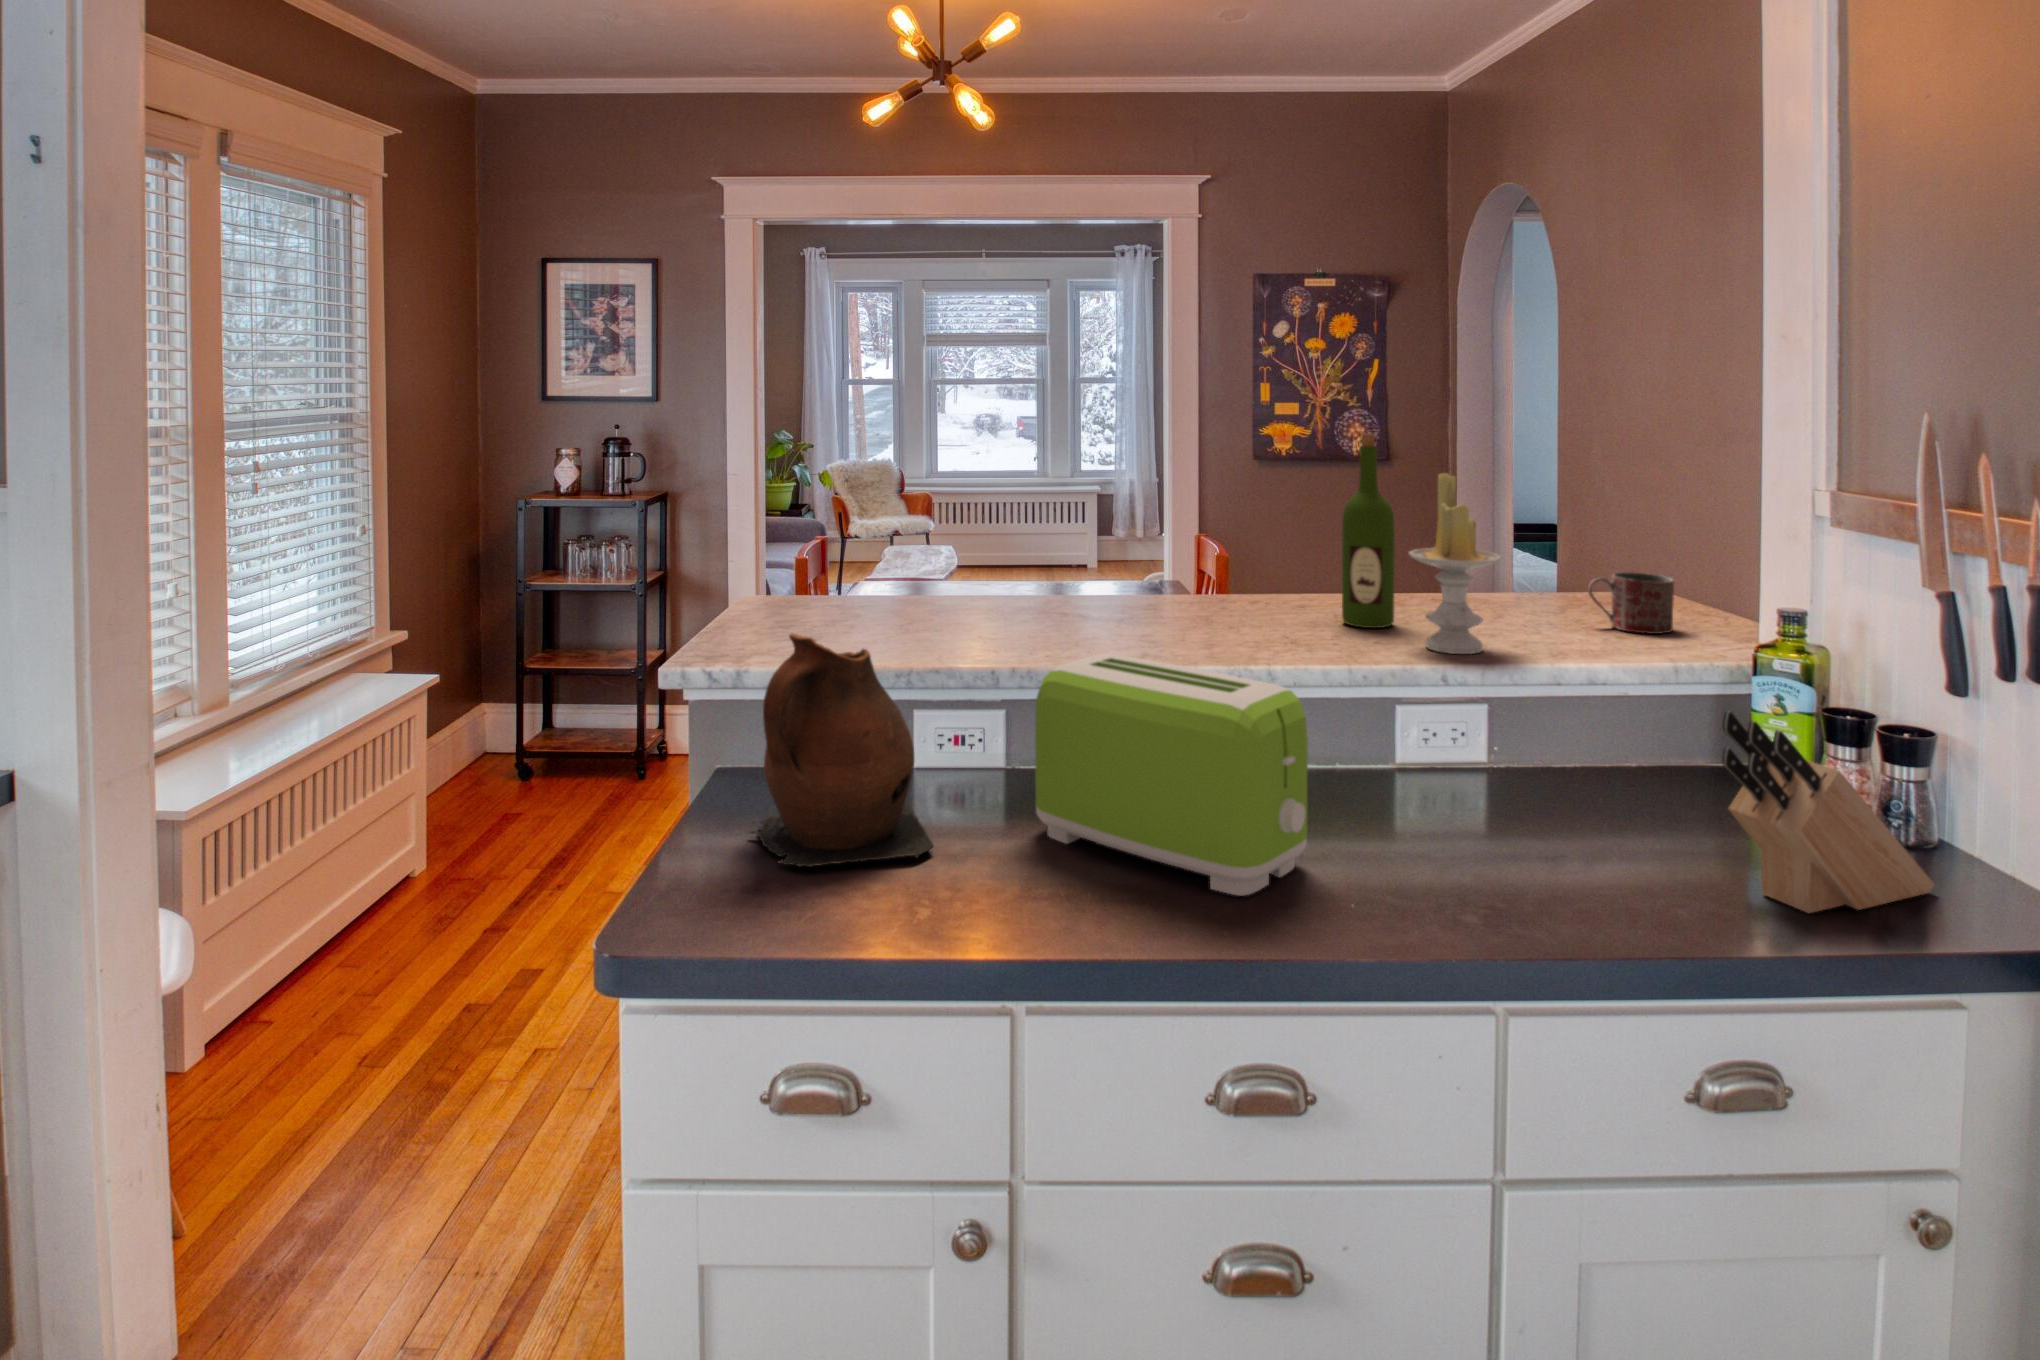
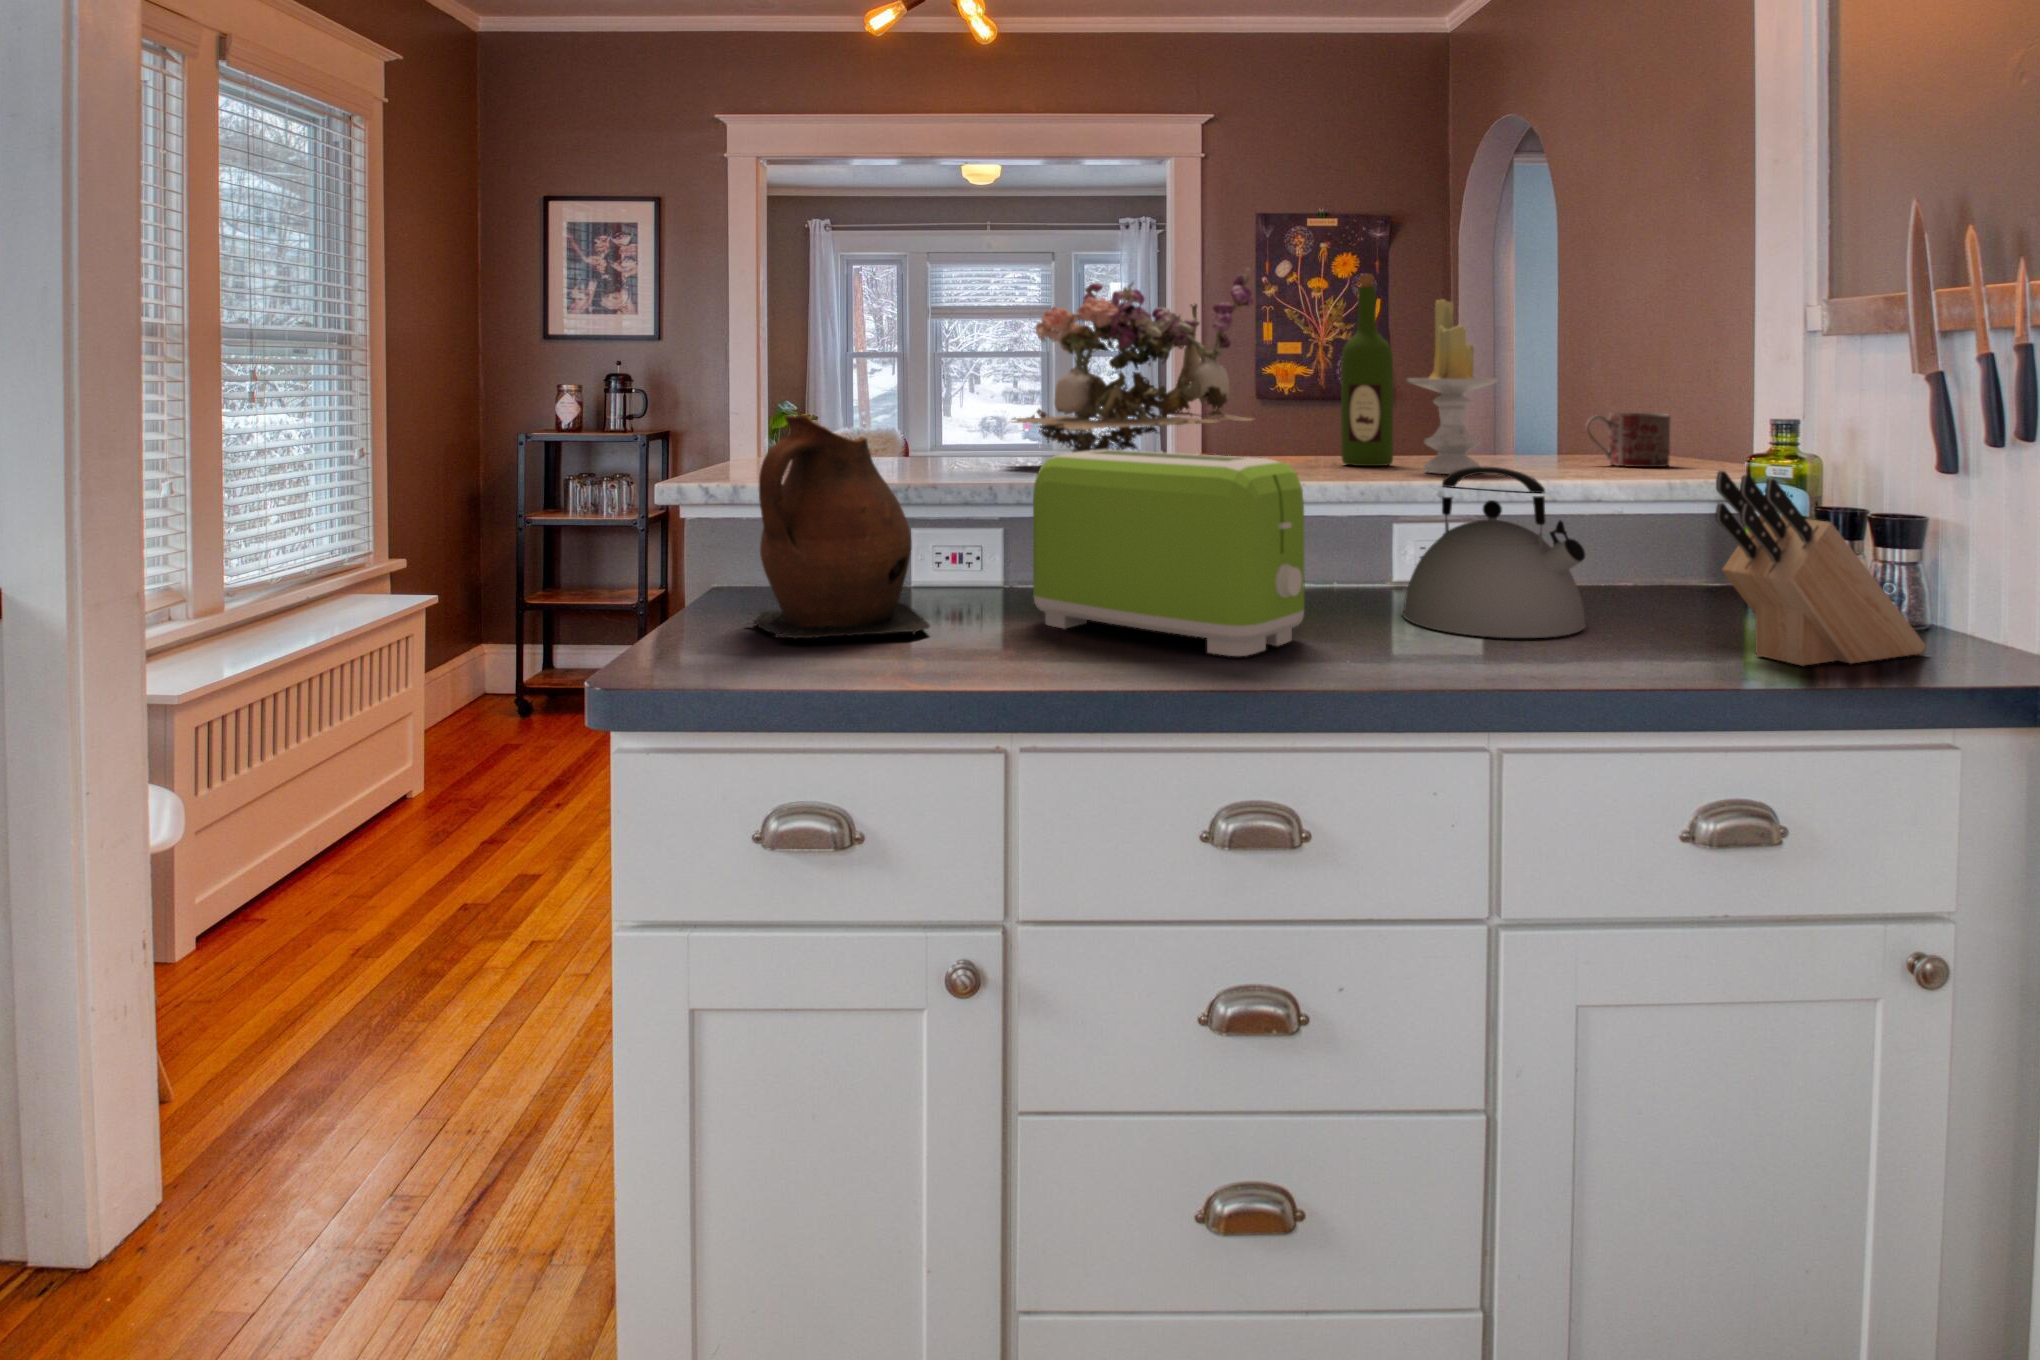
flower arrangement: none [1008,431,1257,626] -> present [1012,269,1254,452]
kettle: none [1405,675,1590,863] -> present [1403,467,1586,638]

